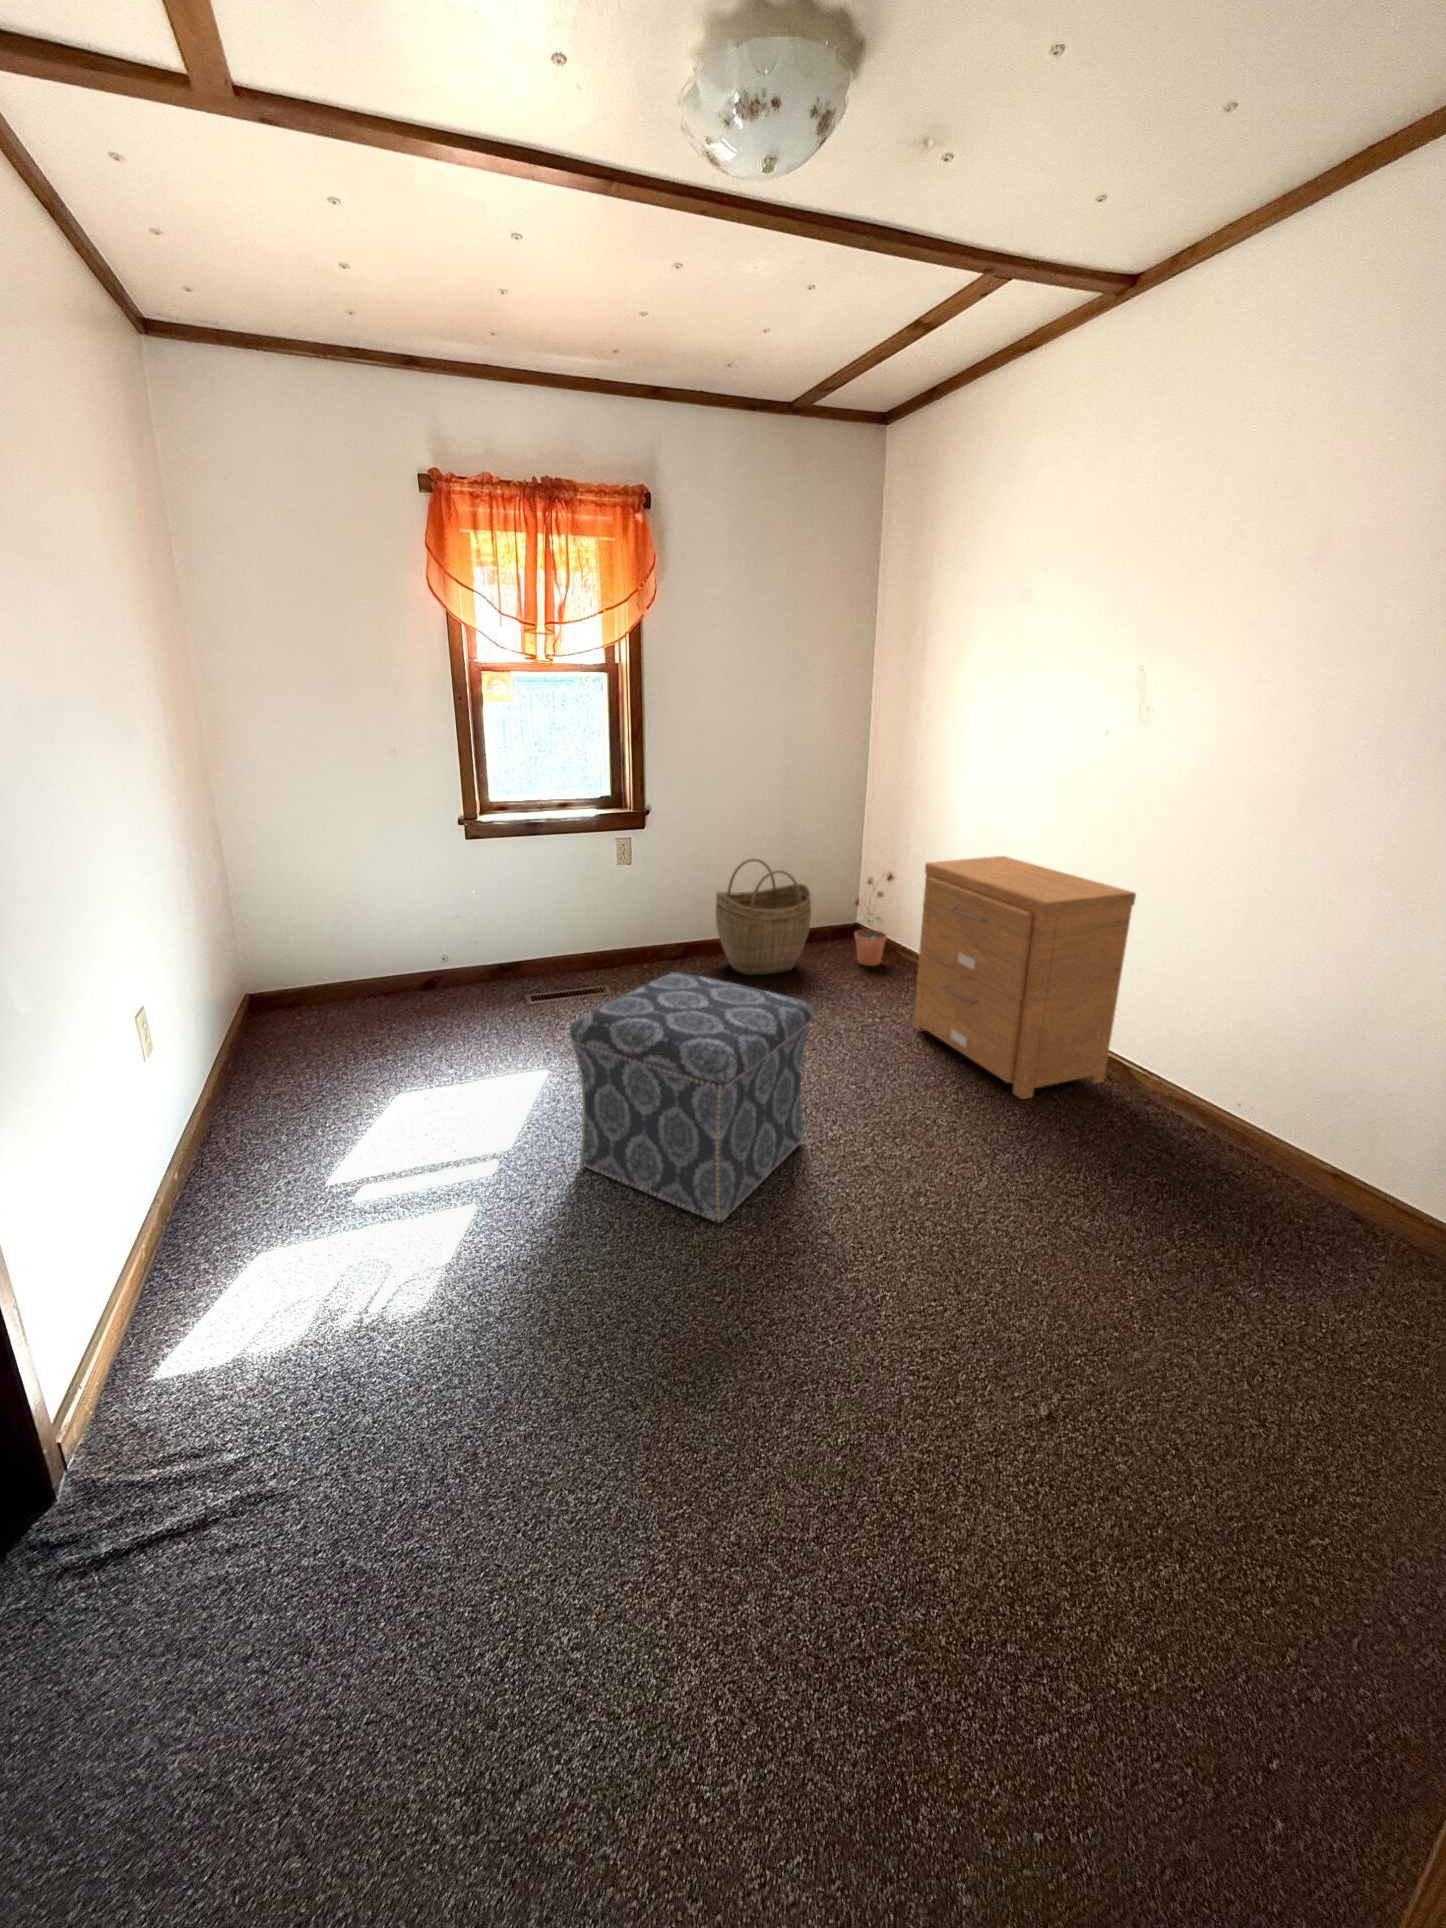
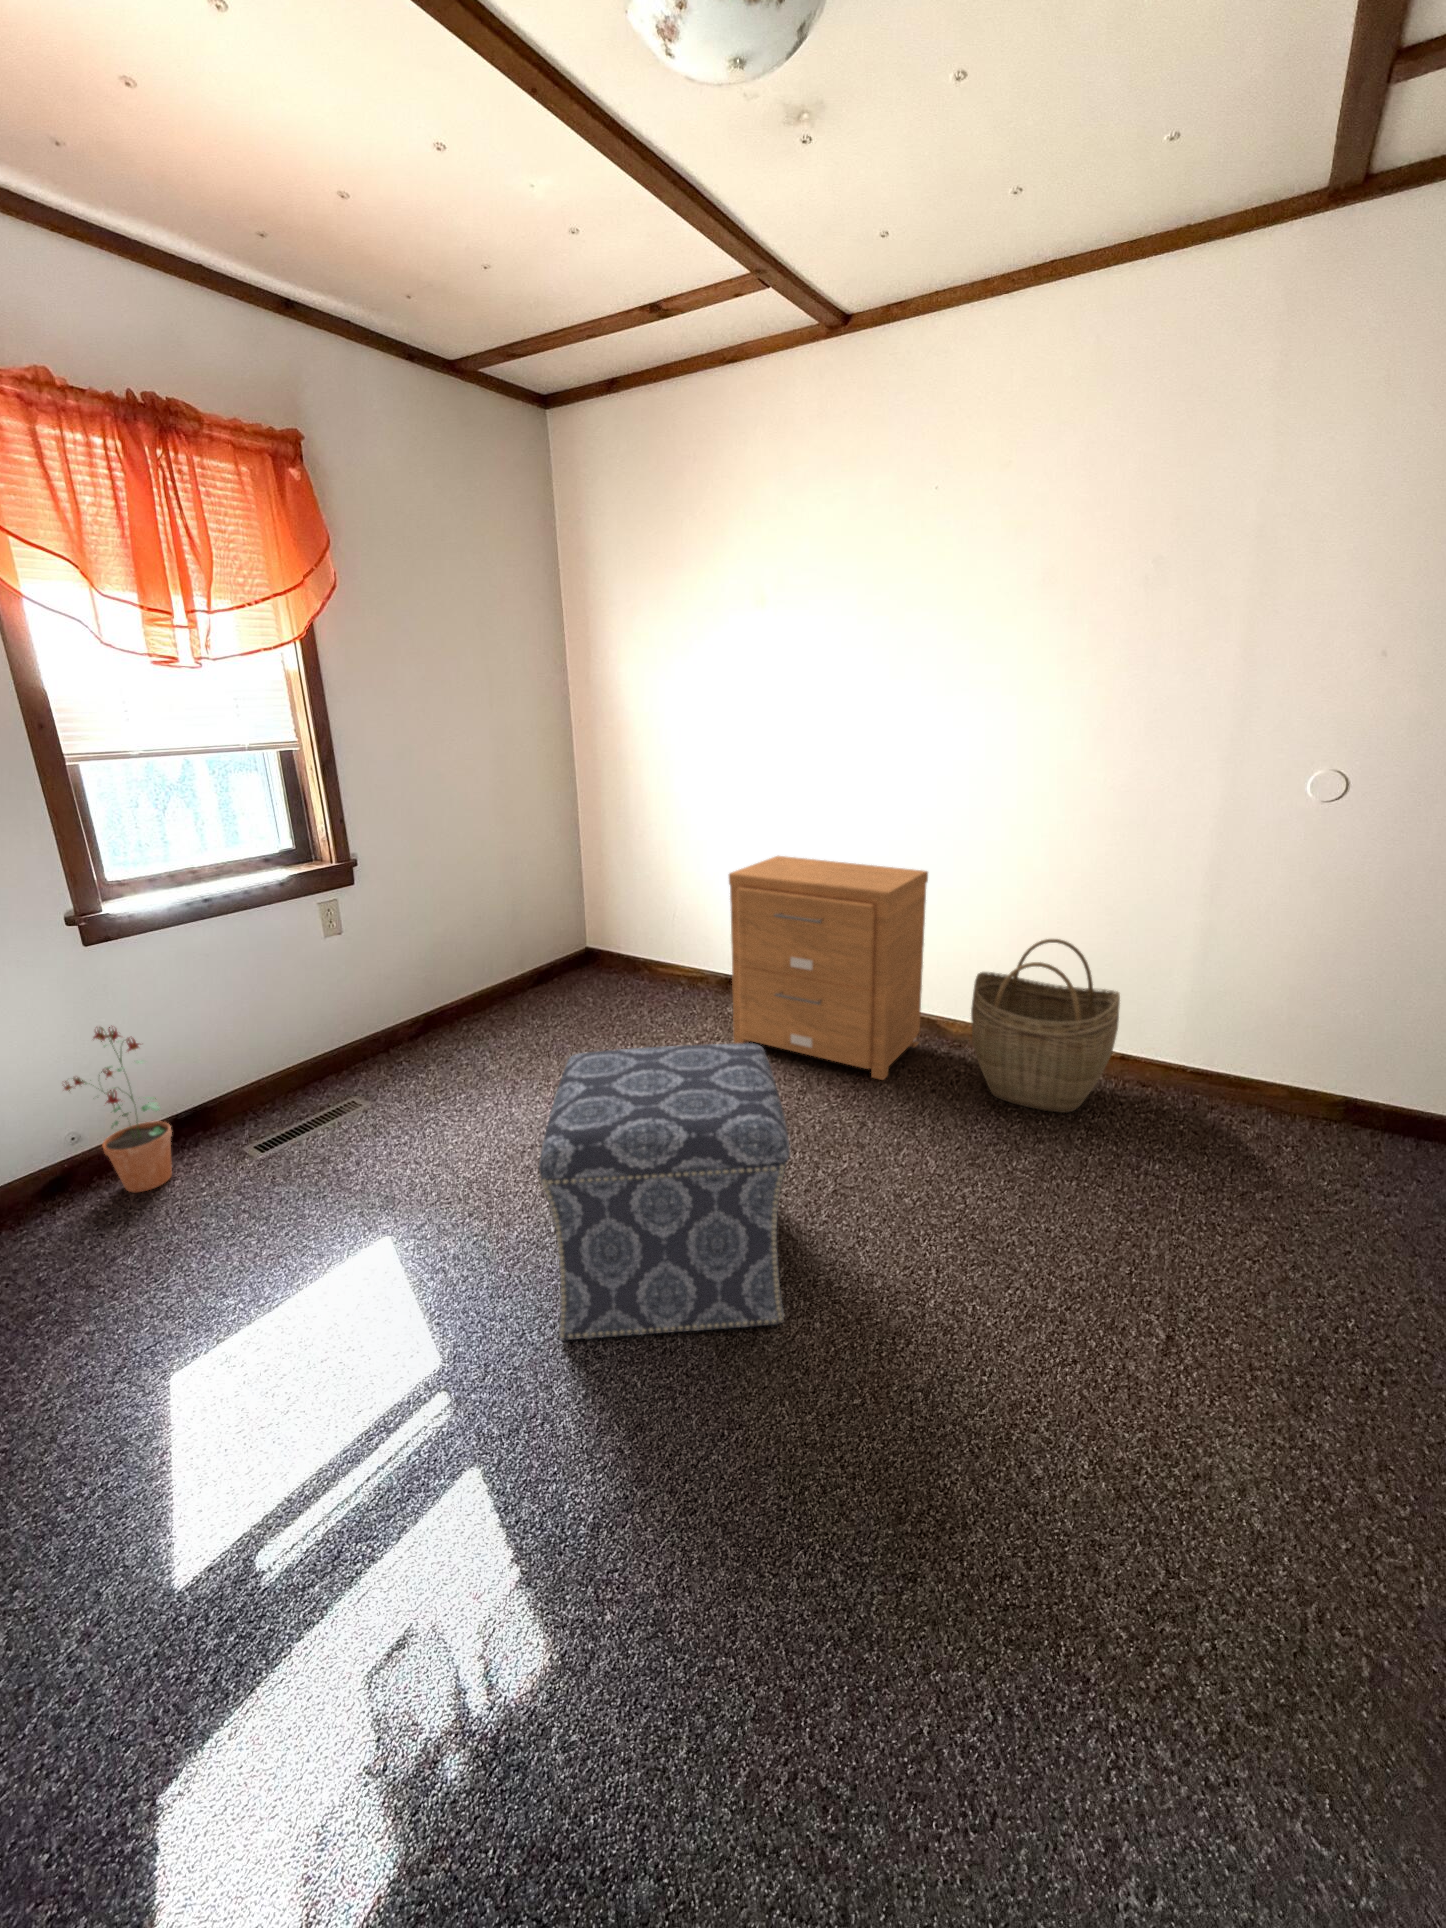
woven basket: present [715,858,811,975] -> present [971,939,1120,1113]
potted plant: present [854,872,894,966] -> present [64,1026,172,1192]

